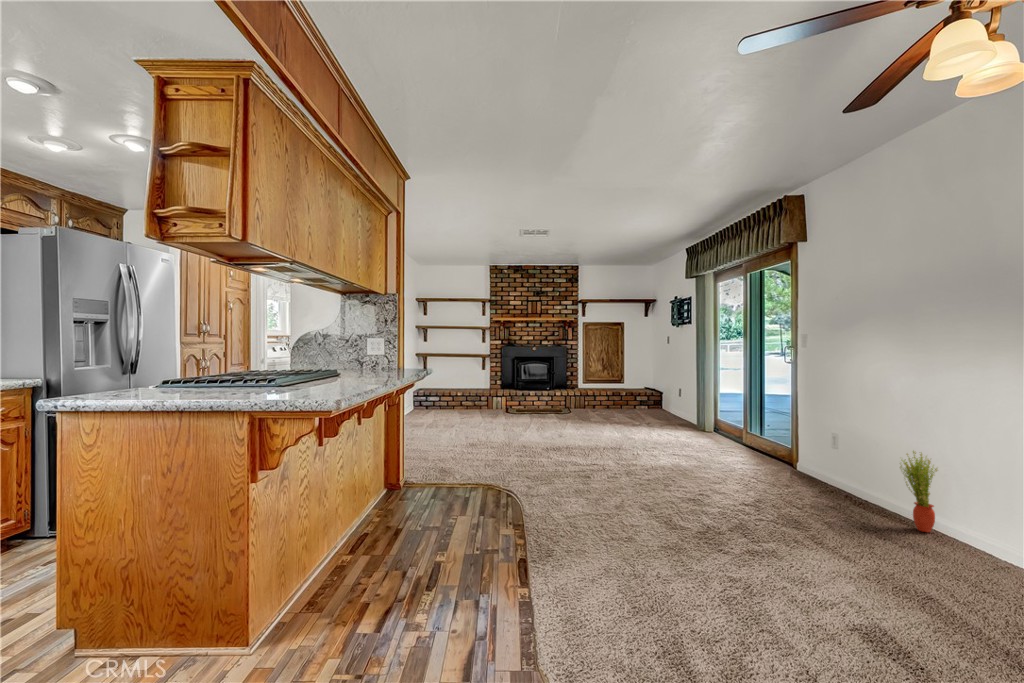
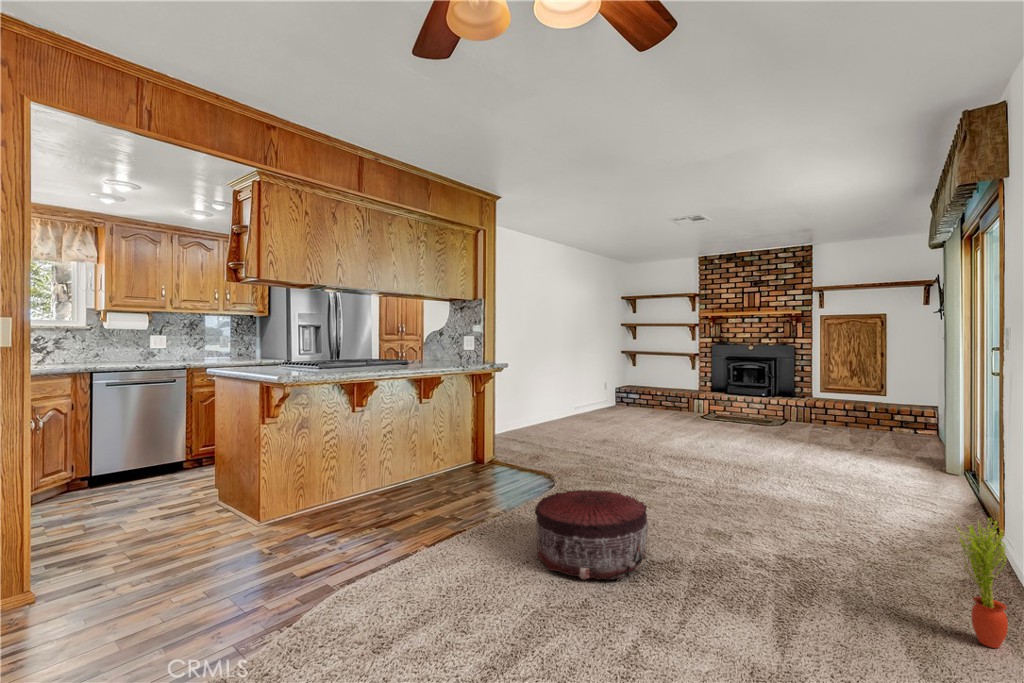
pouf: none [619,483,742,575] -> present [535,490,648,581]

